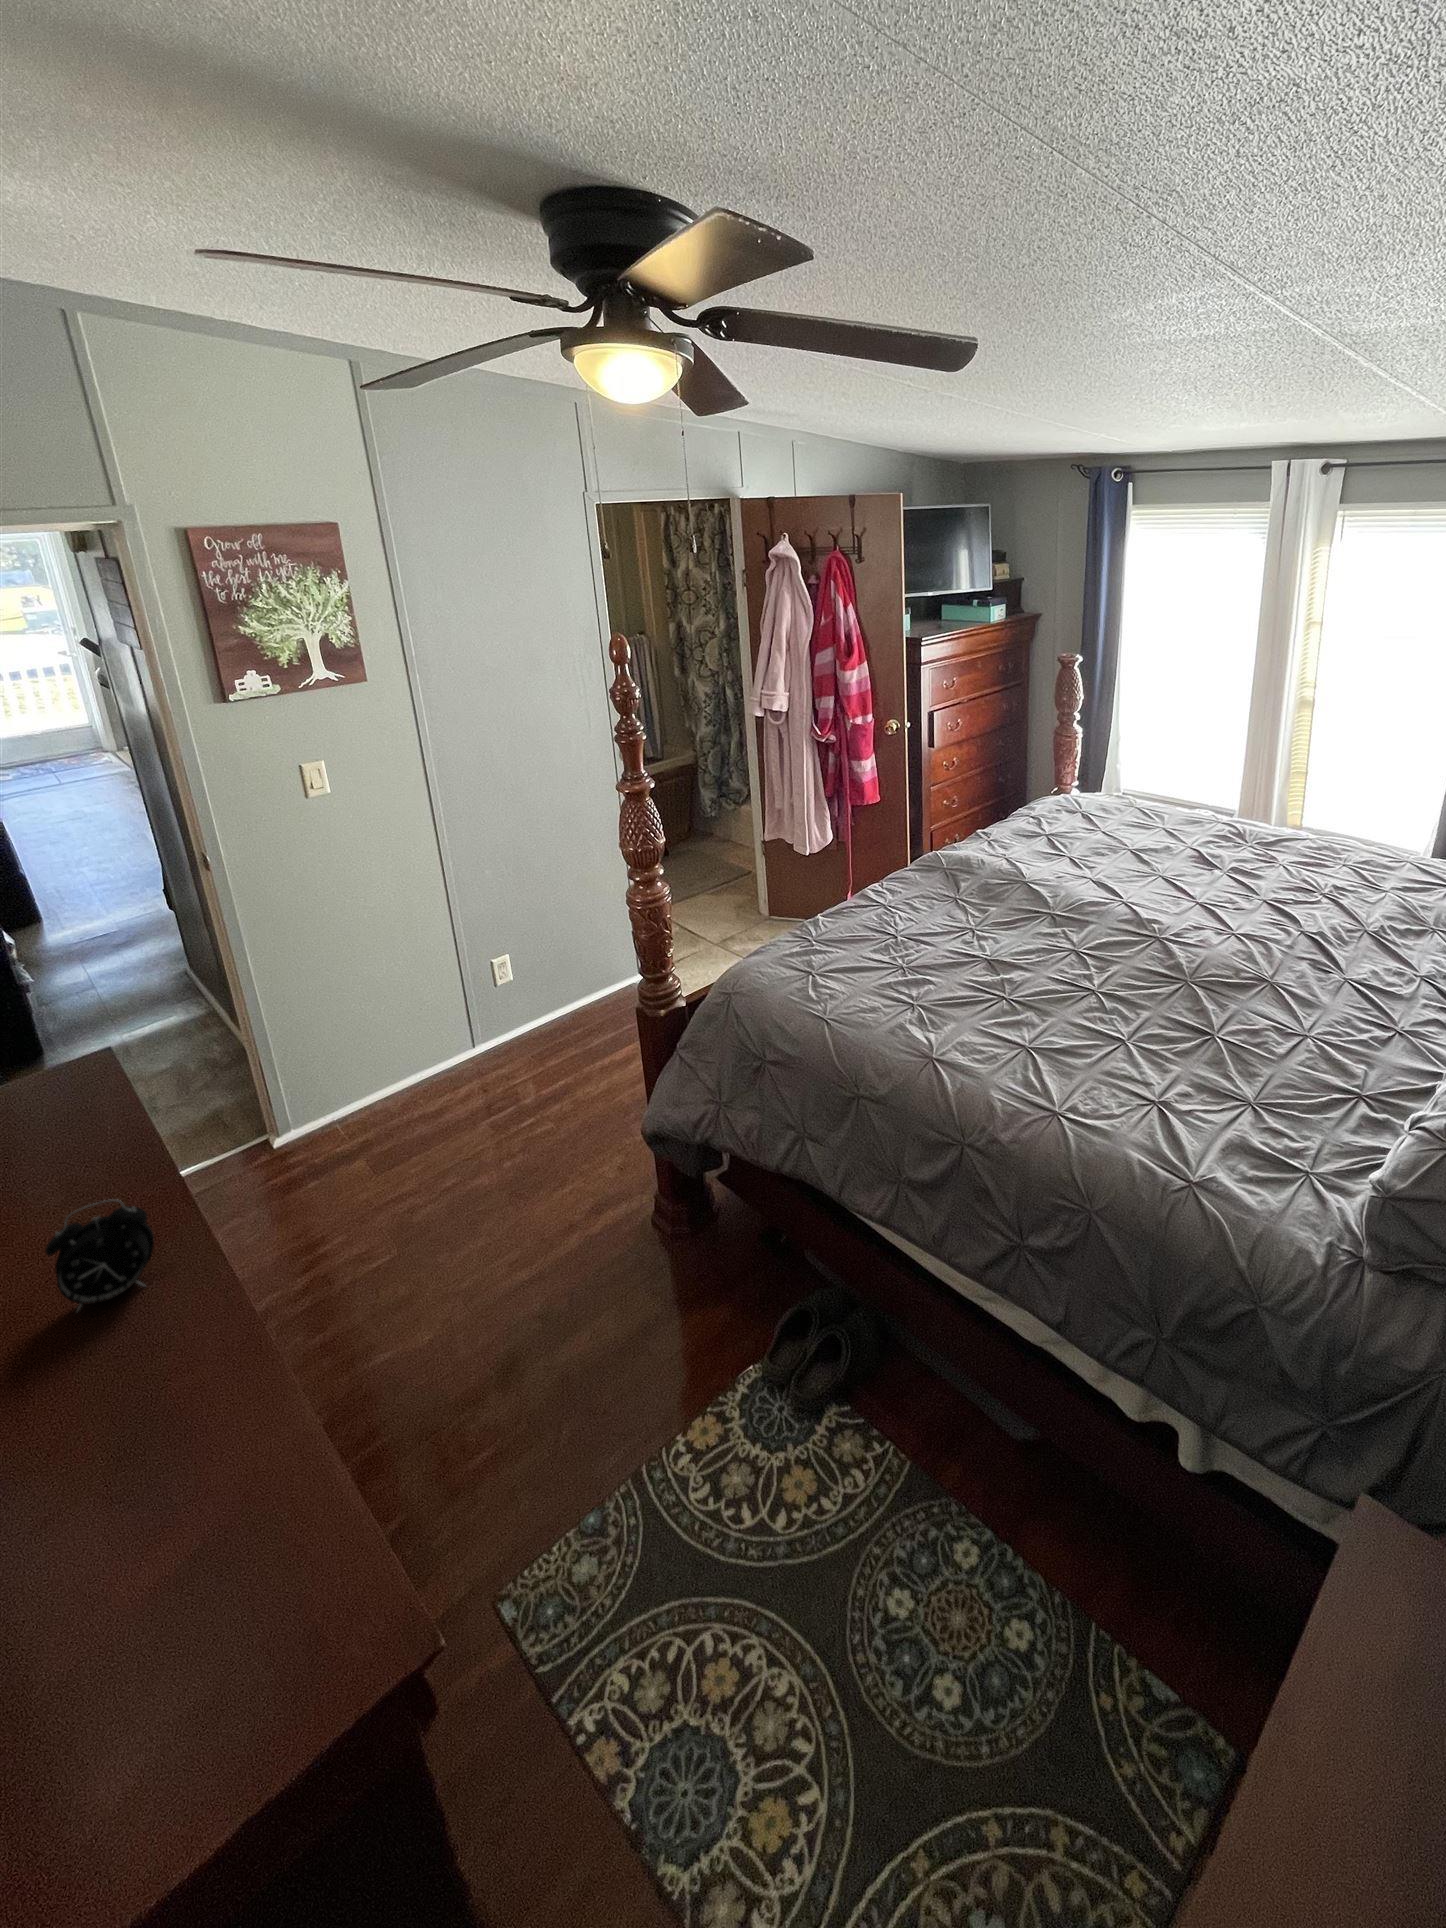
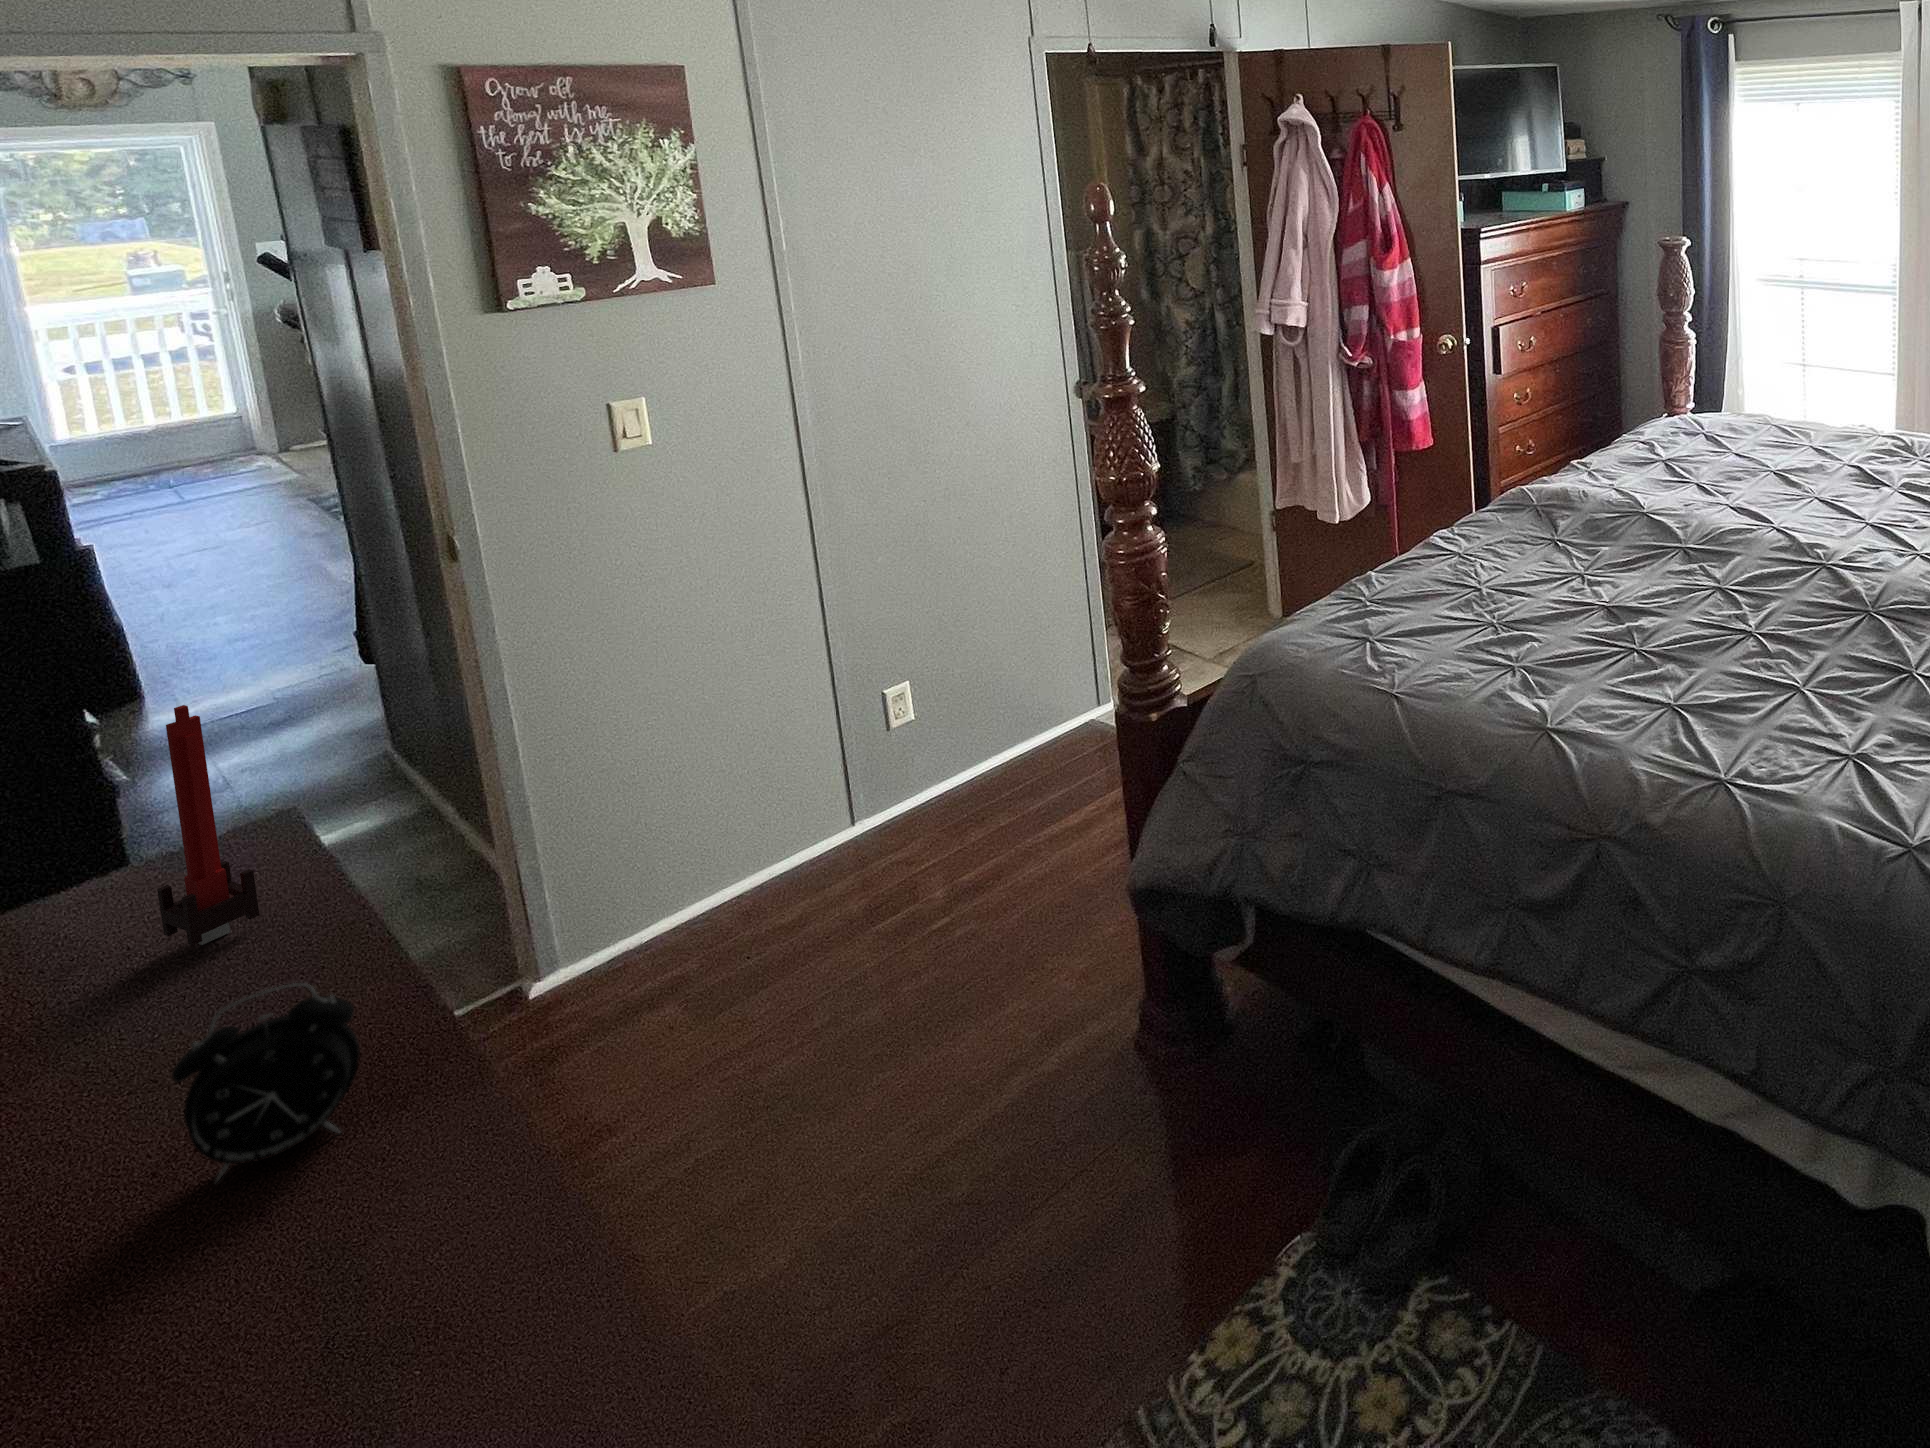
candle: none [38,1001,105,1145] -> present [157,705,259,946]

